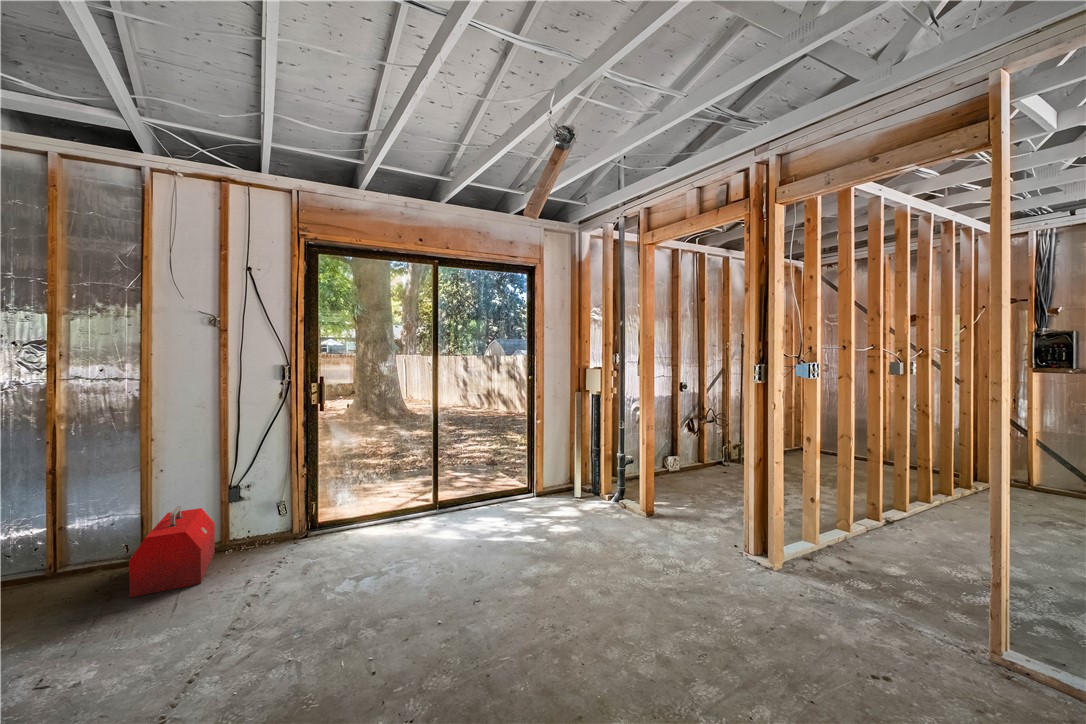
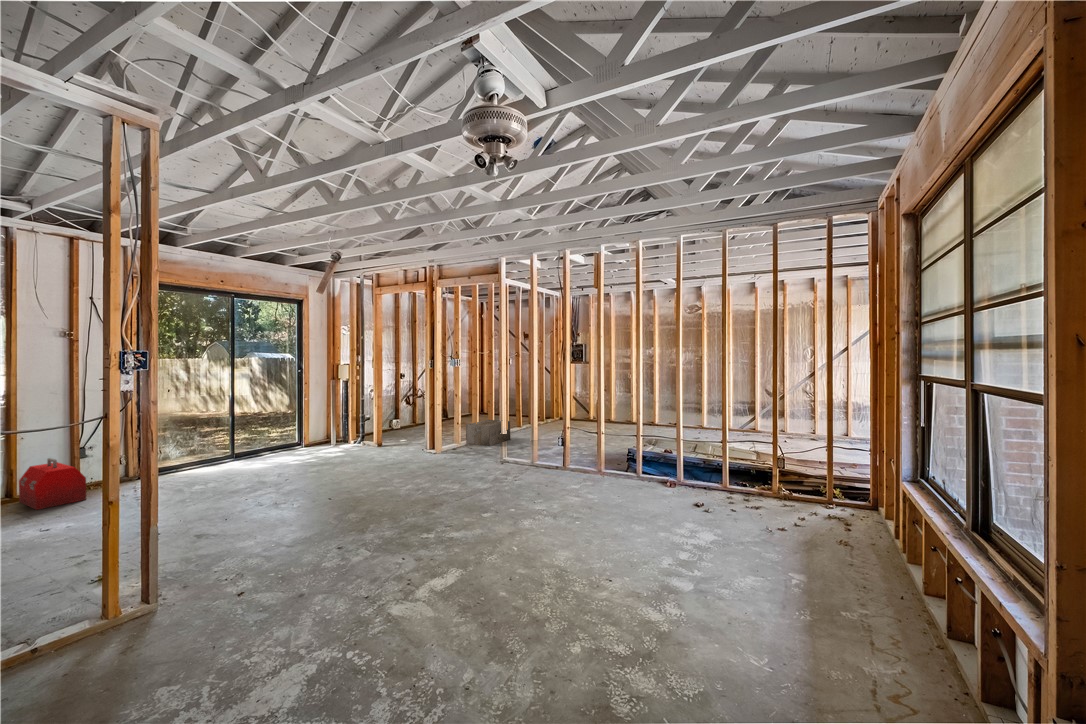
cardboard box: none [834,494,949,575] -> present [466,420,510,446]

